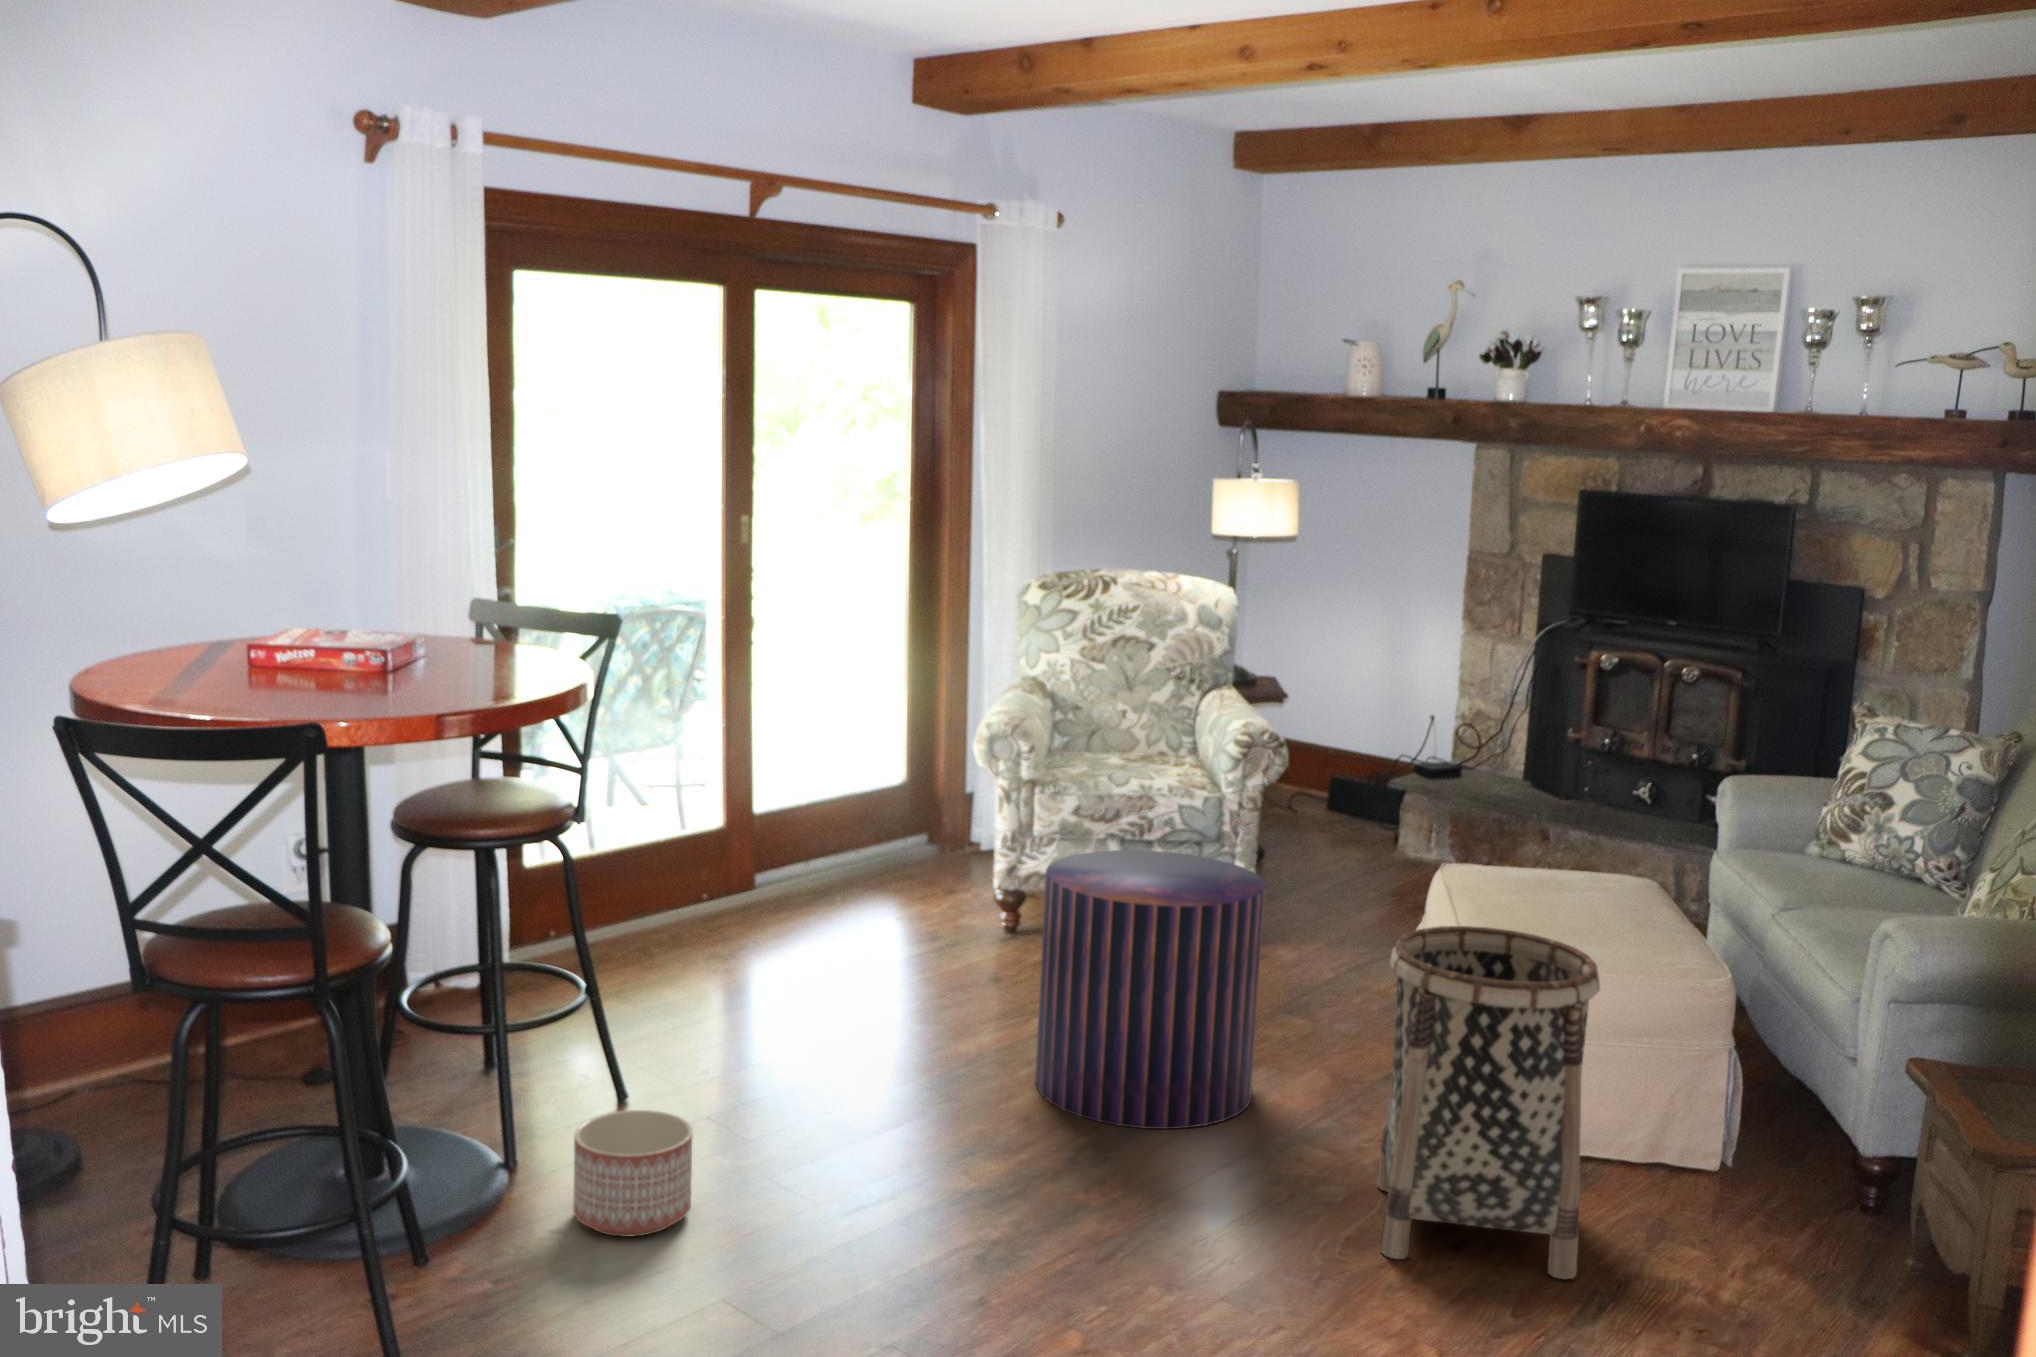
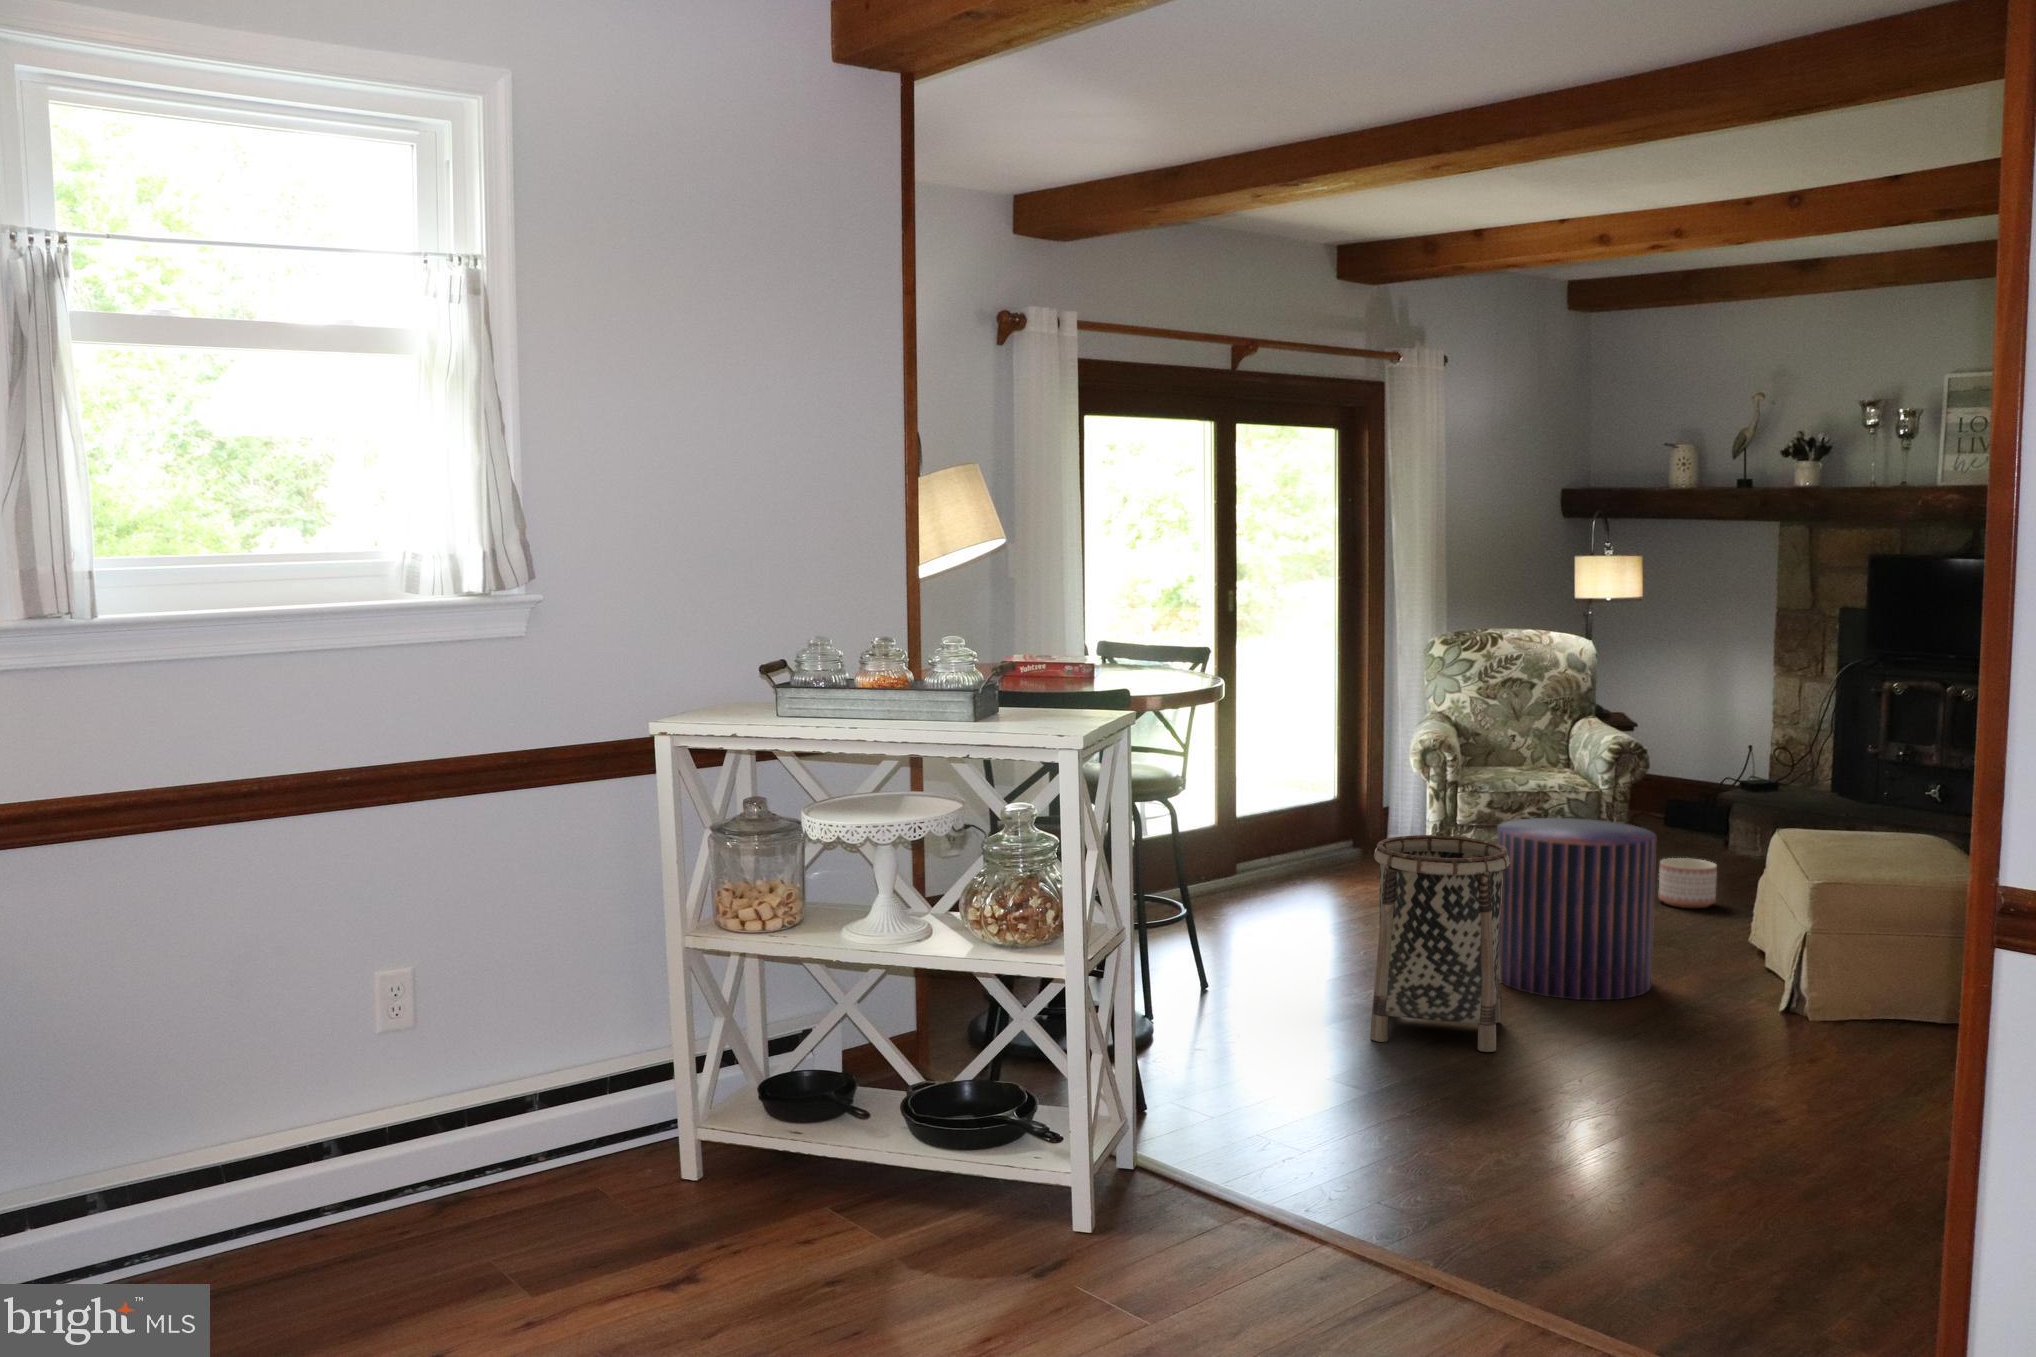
basket: present [1377,926,1600,1279] -> present [1370,835,1510,1052]
planter: present [573,1110,693,1237] -> present [1659,858,1717,908]

